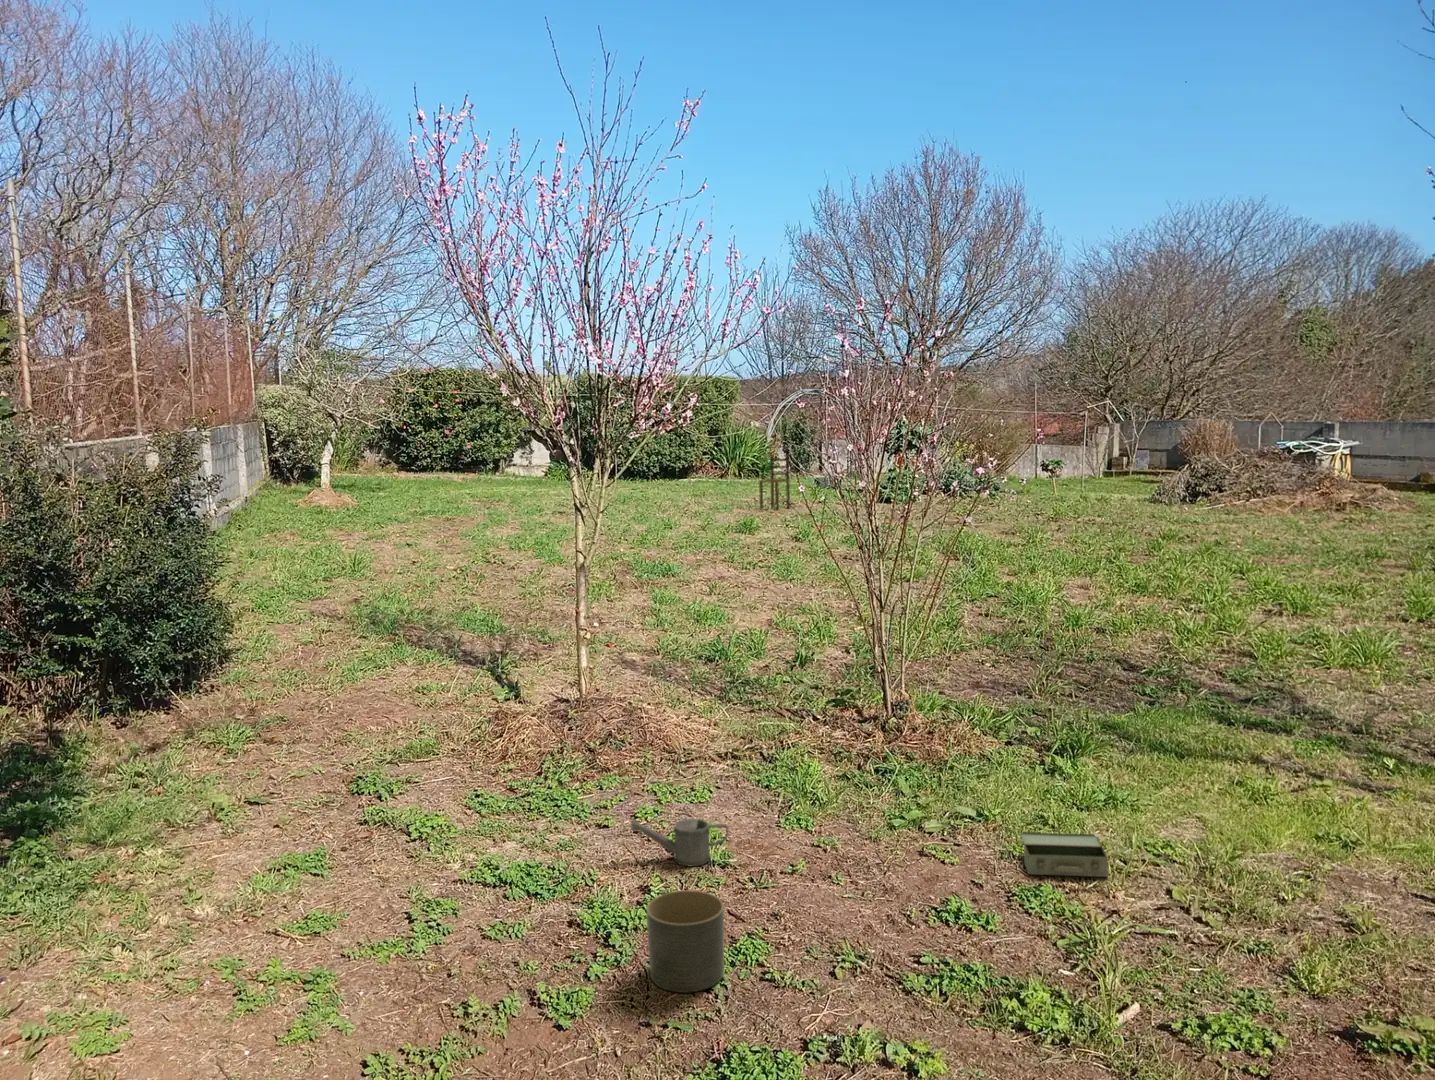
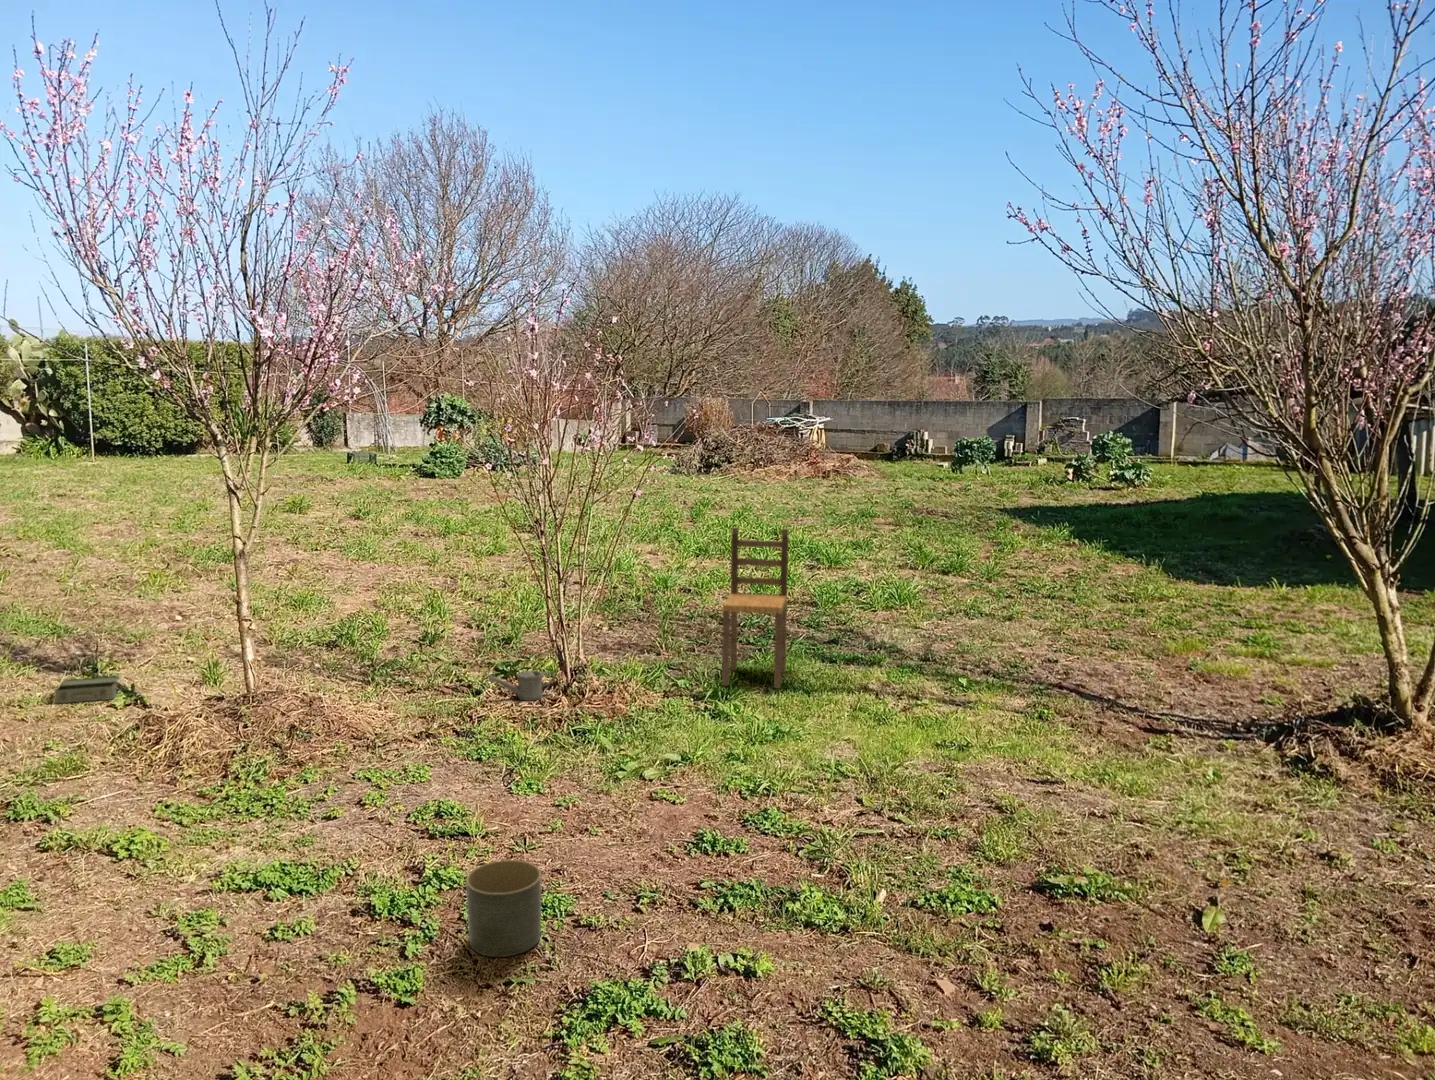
chair: present [759,454,790,510] -> present [722,527,788,689]
watering can: present [631,819,728,866] -> present [489,671,555,701]
toolbox: present [1021,832,1108,877] -> present [55,676,119,703]

